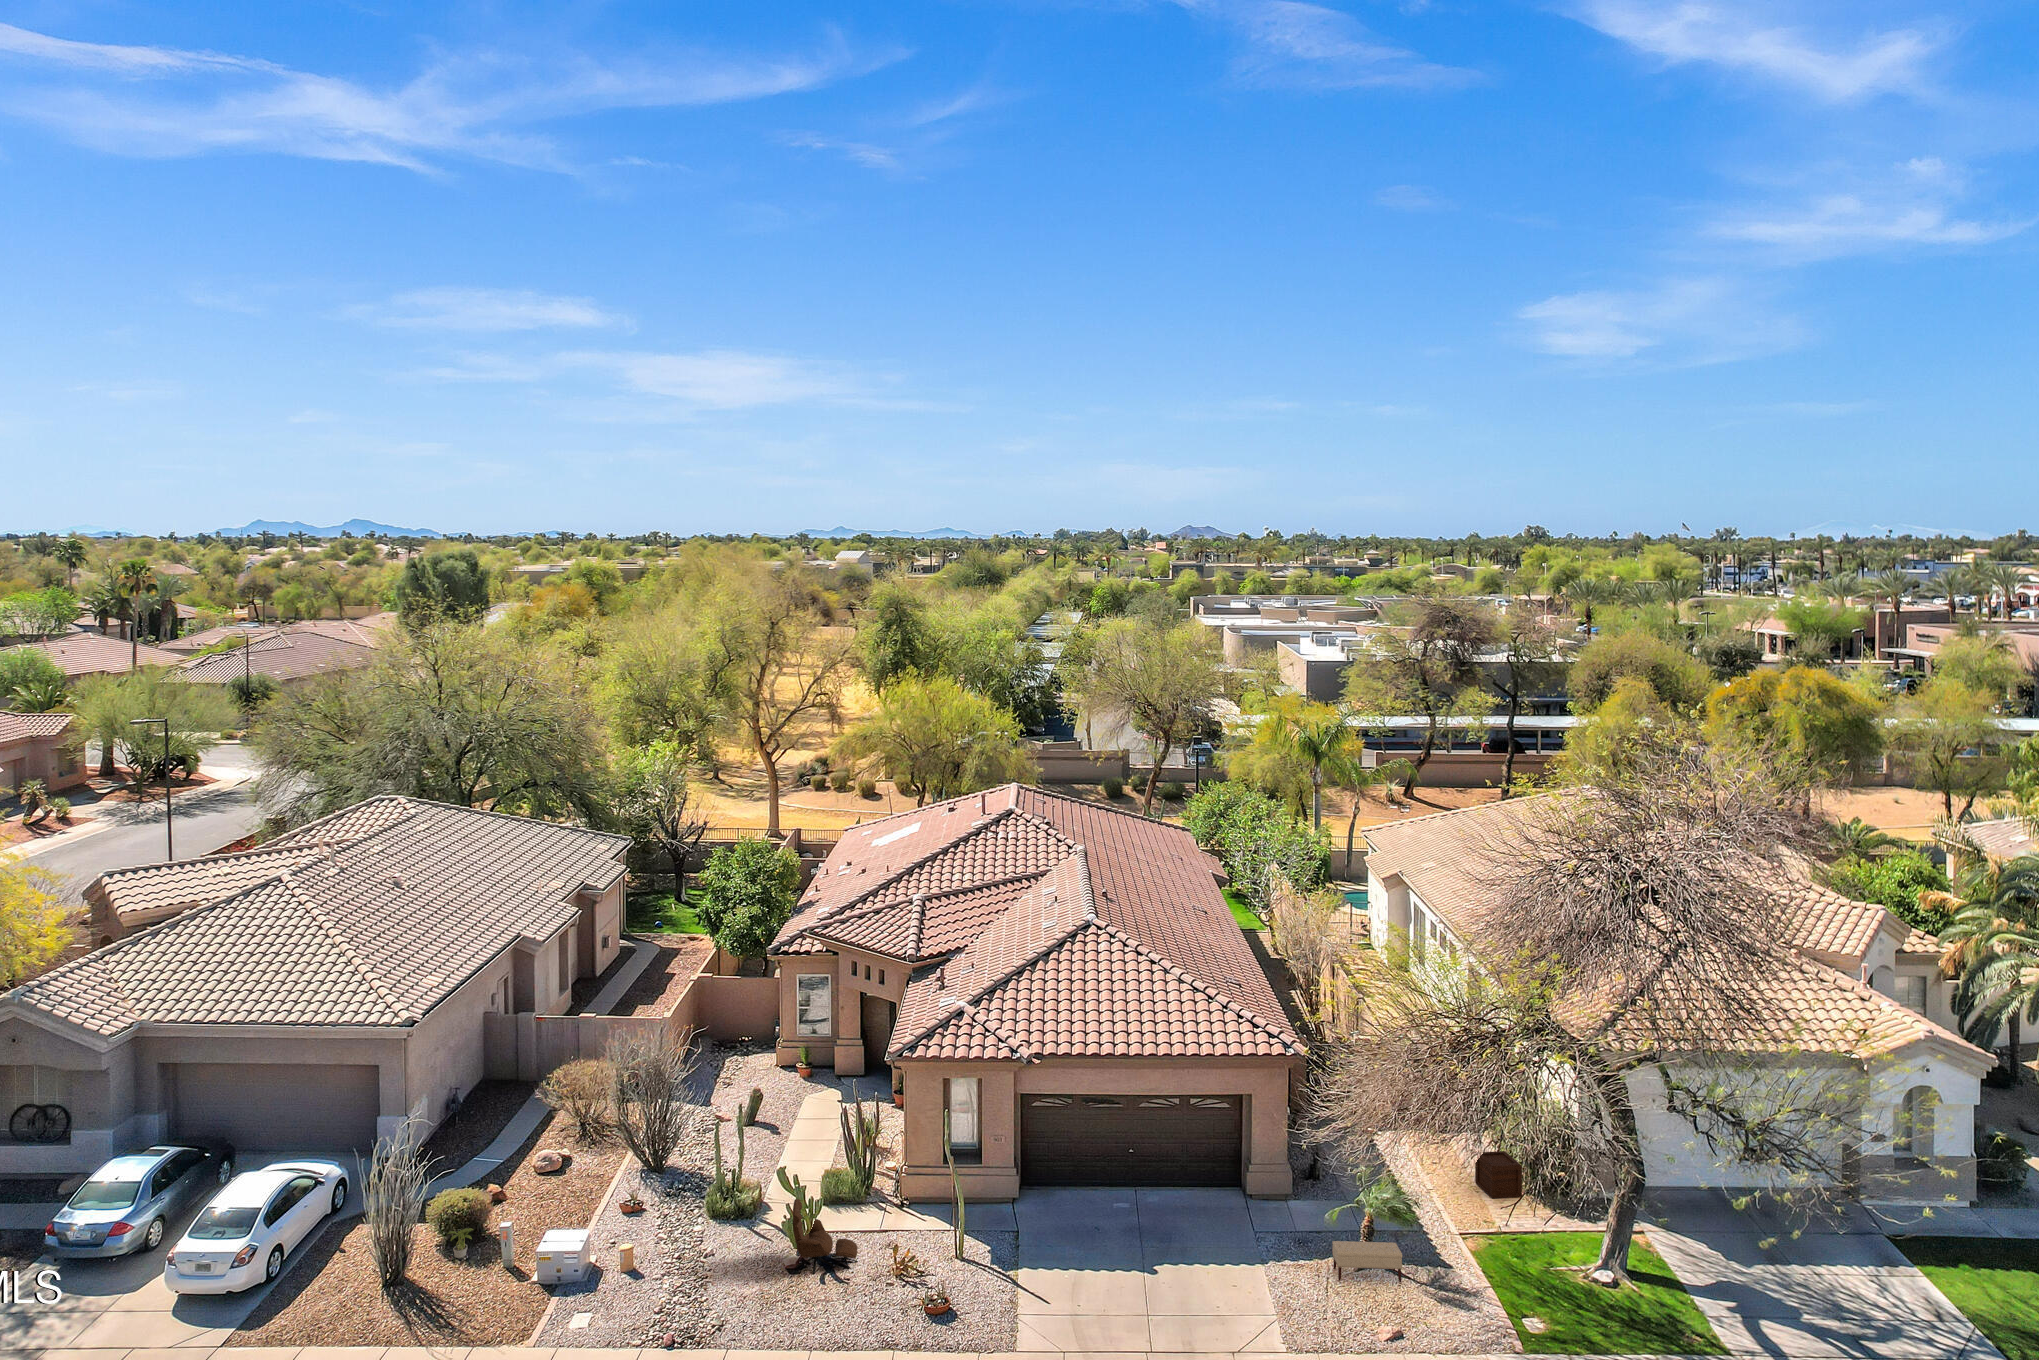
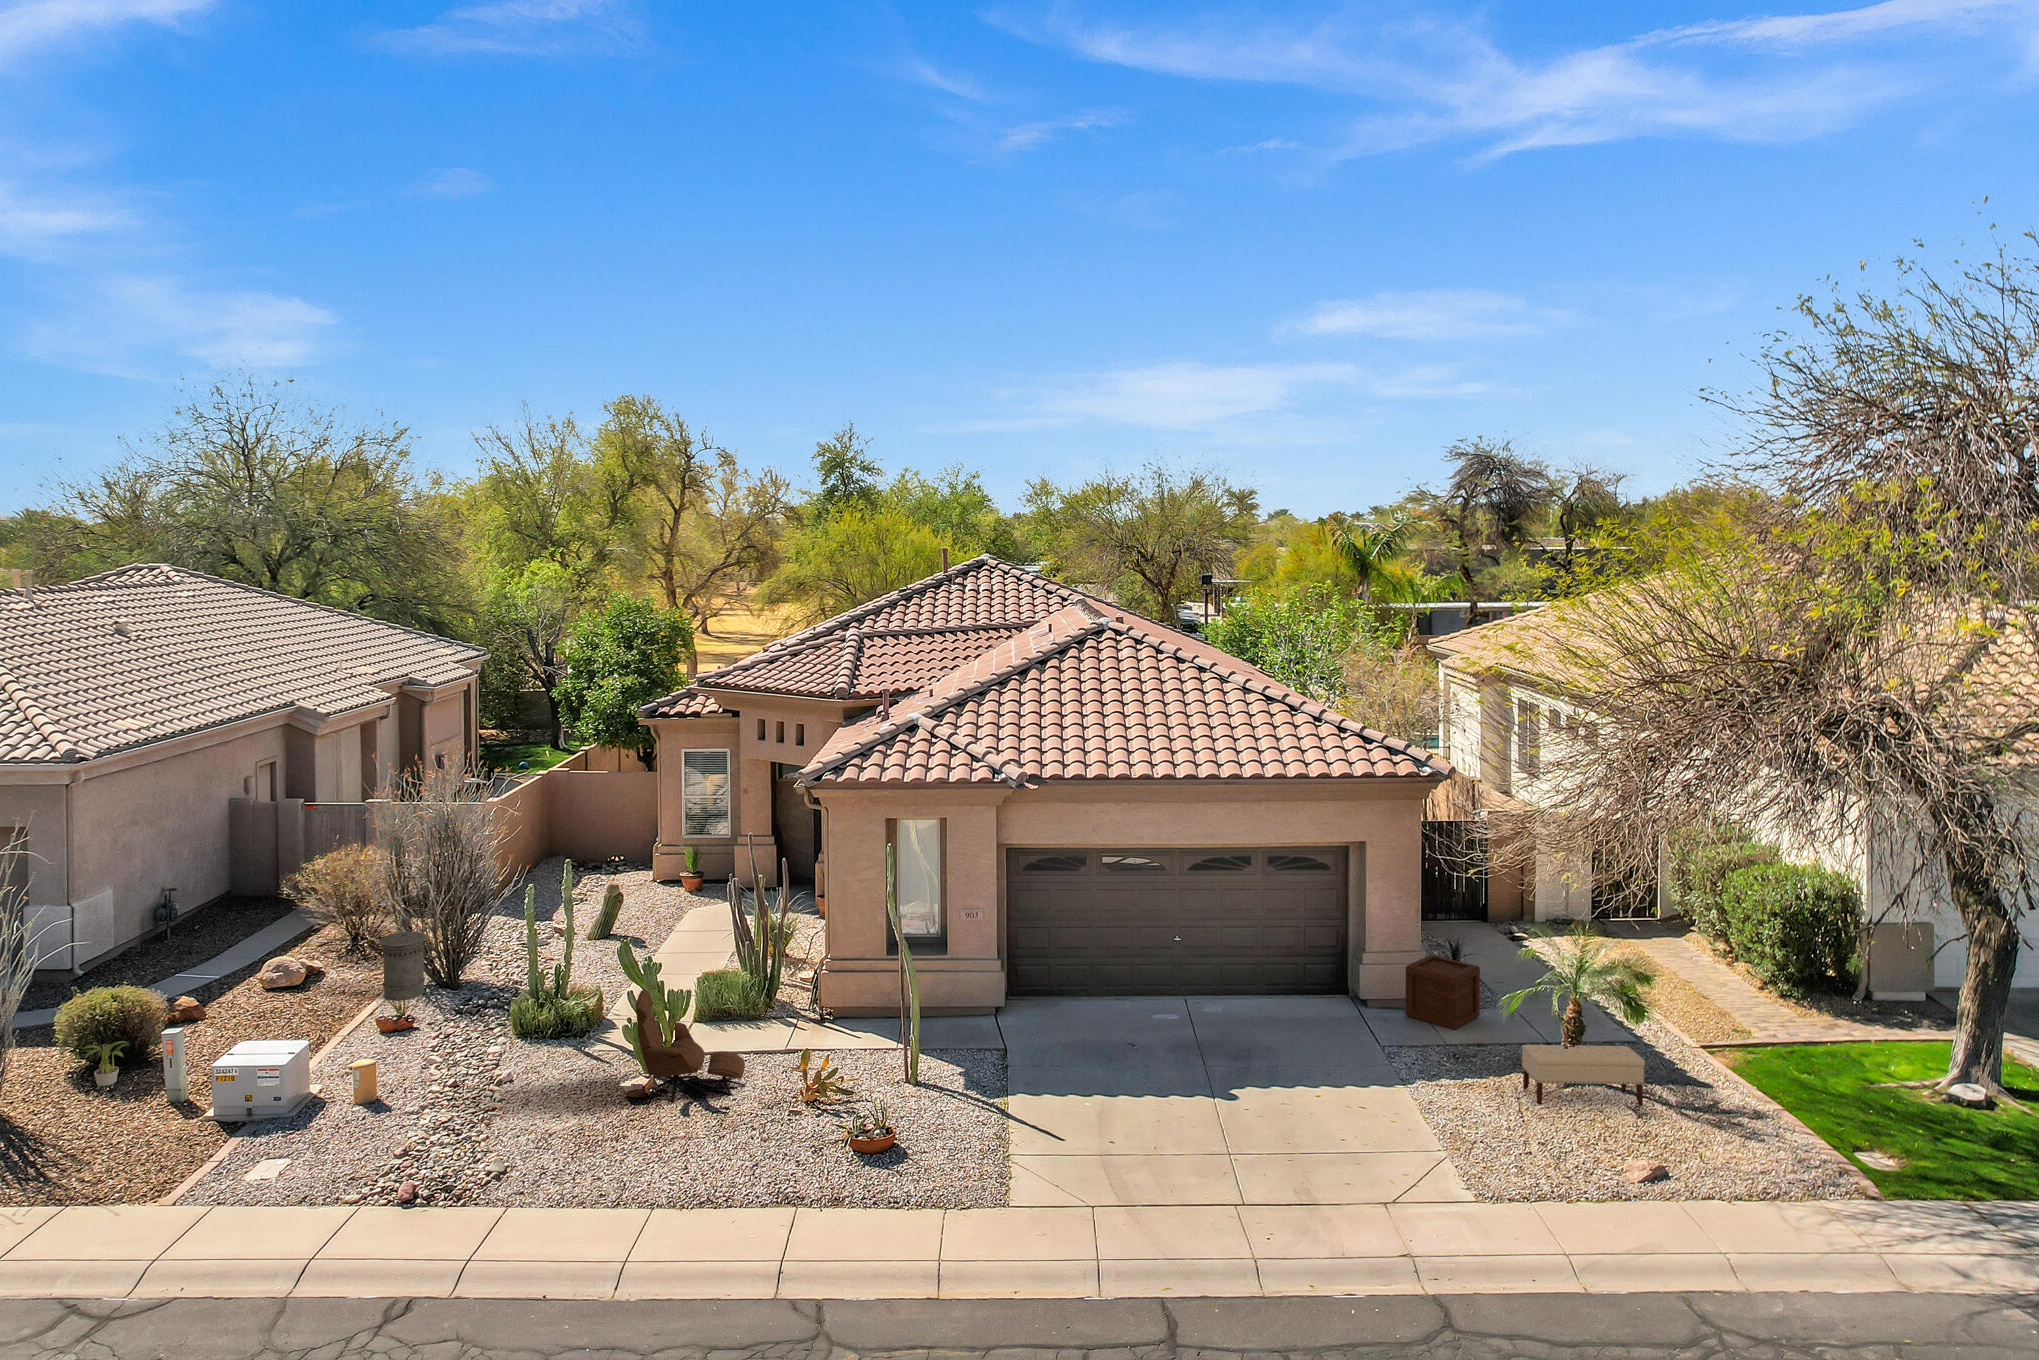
trash can: none [614,1139,644,1188] -> present [379,931,427,1000]
wooden crate: present [1475,1151,1522,1199] -> present [1405,955,1480,1030]

